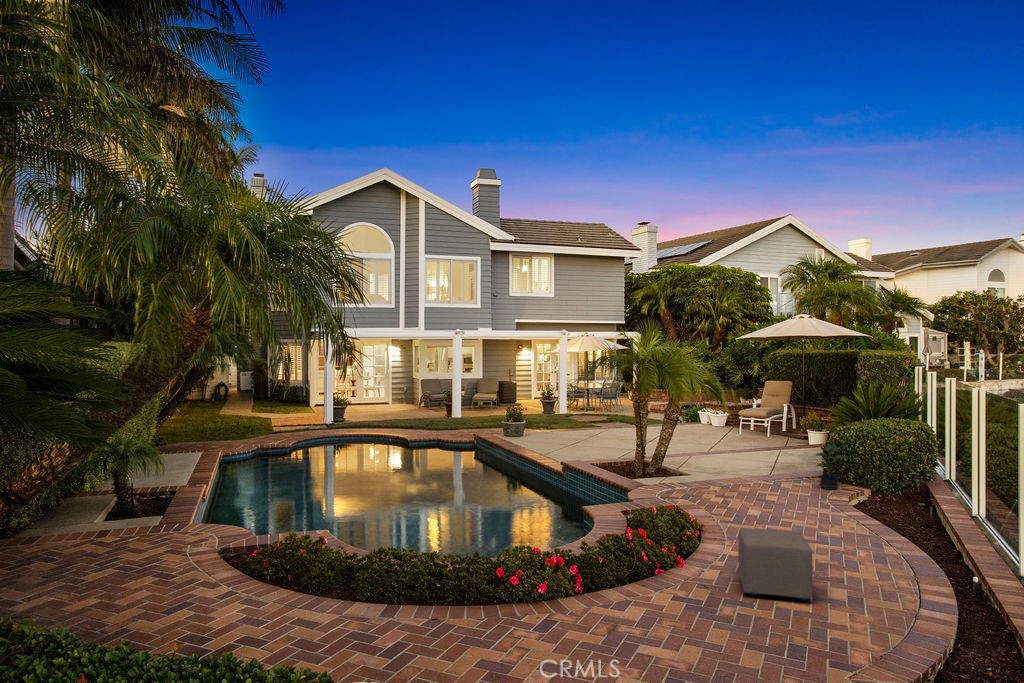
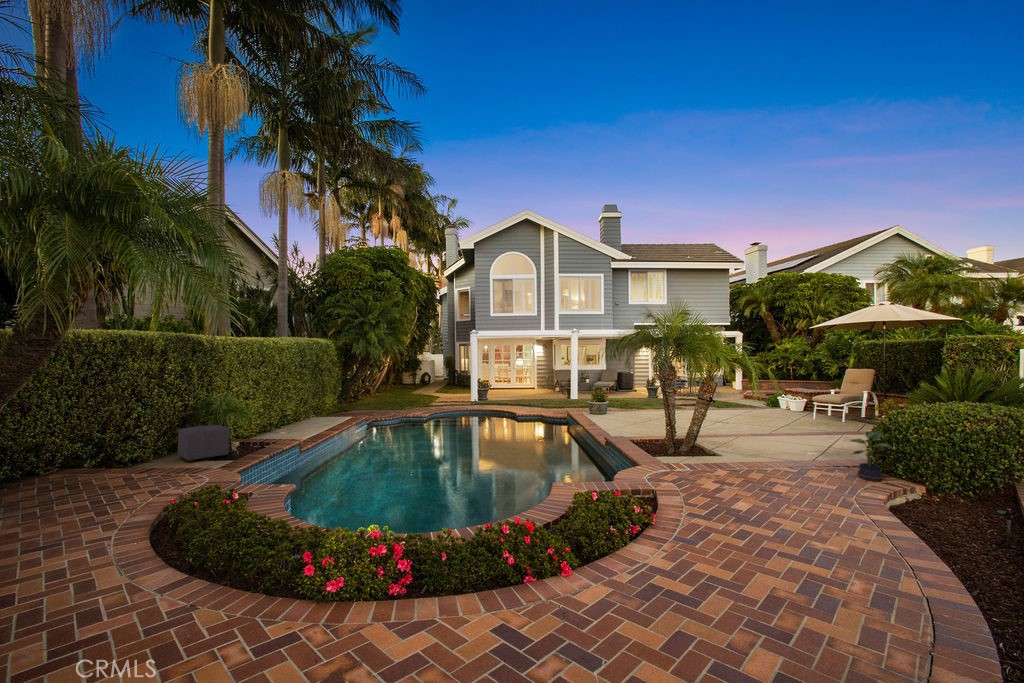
ottoman: present [738,528,813,601] -> present [178,425,229,462]

